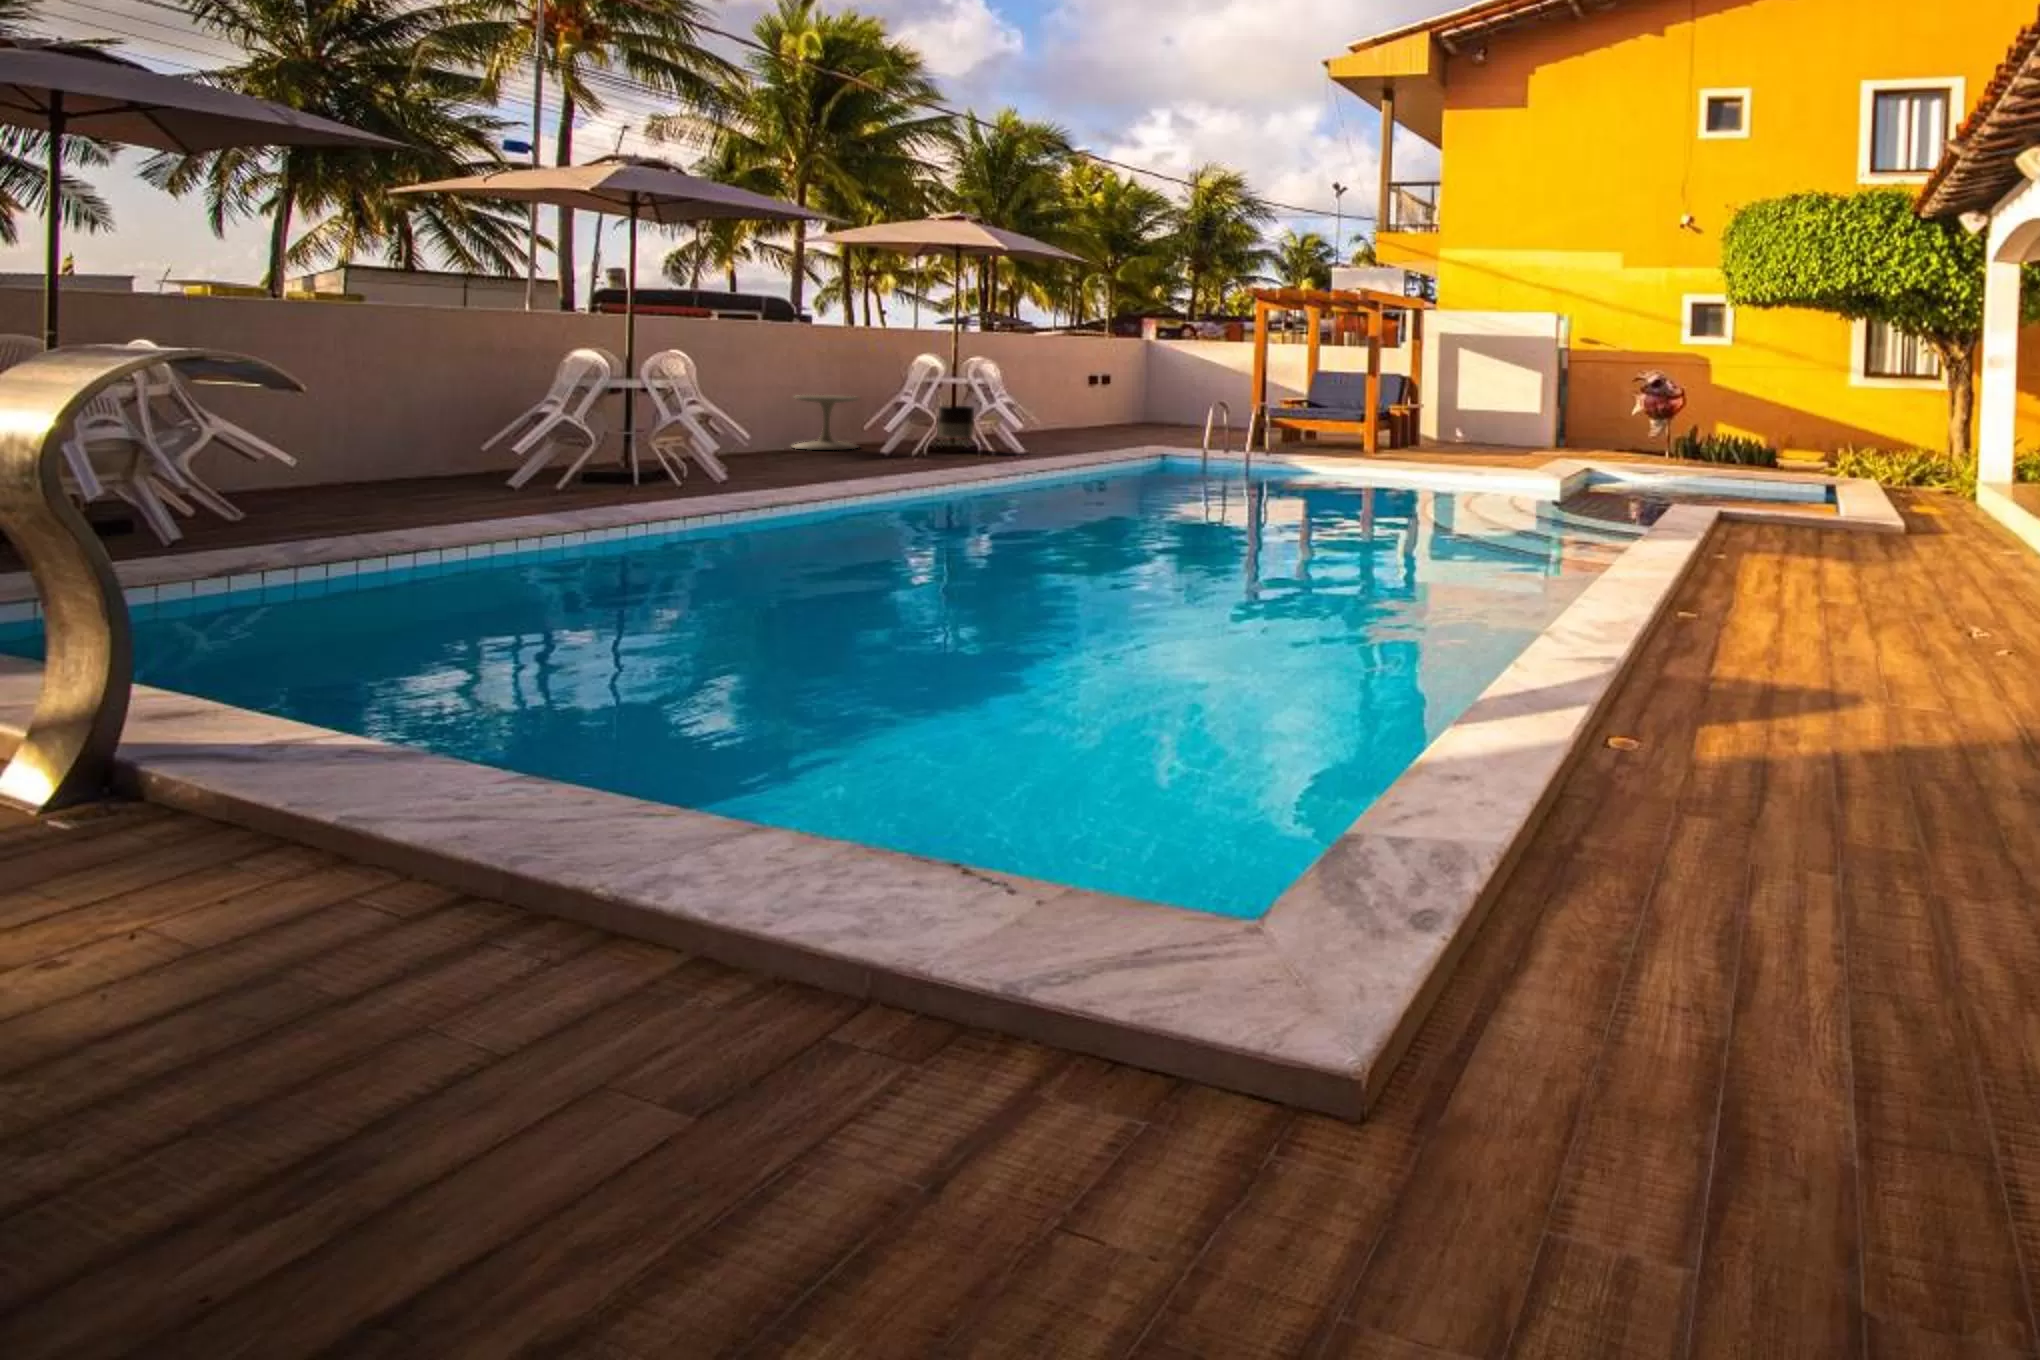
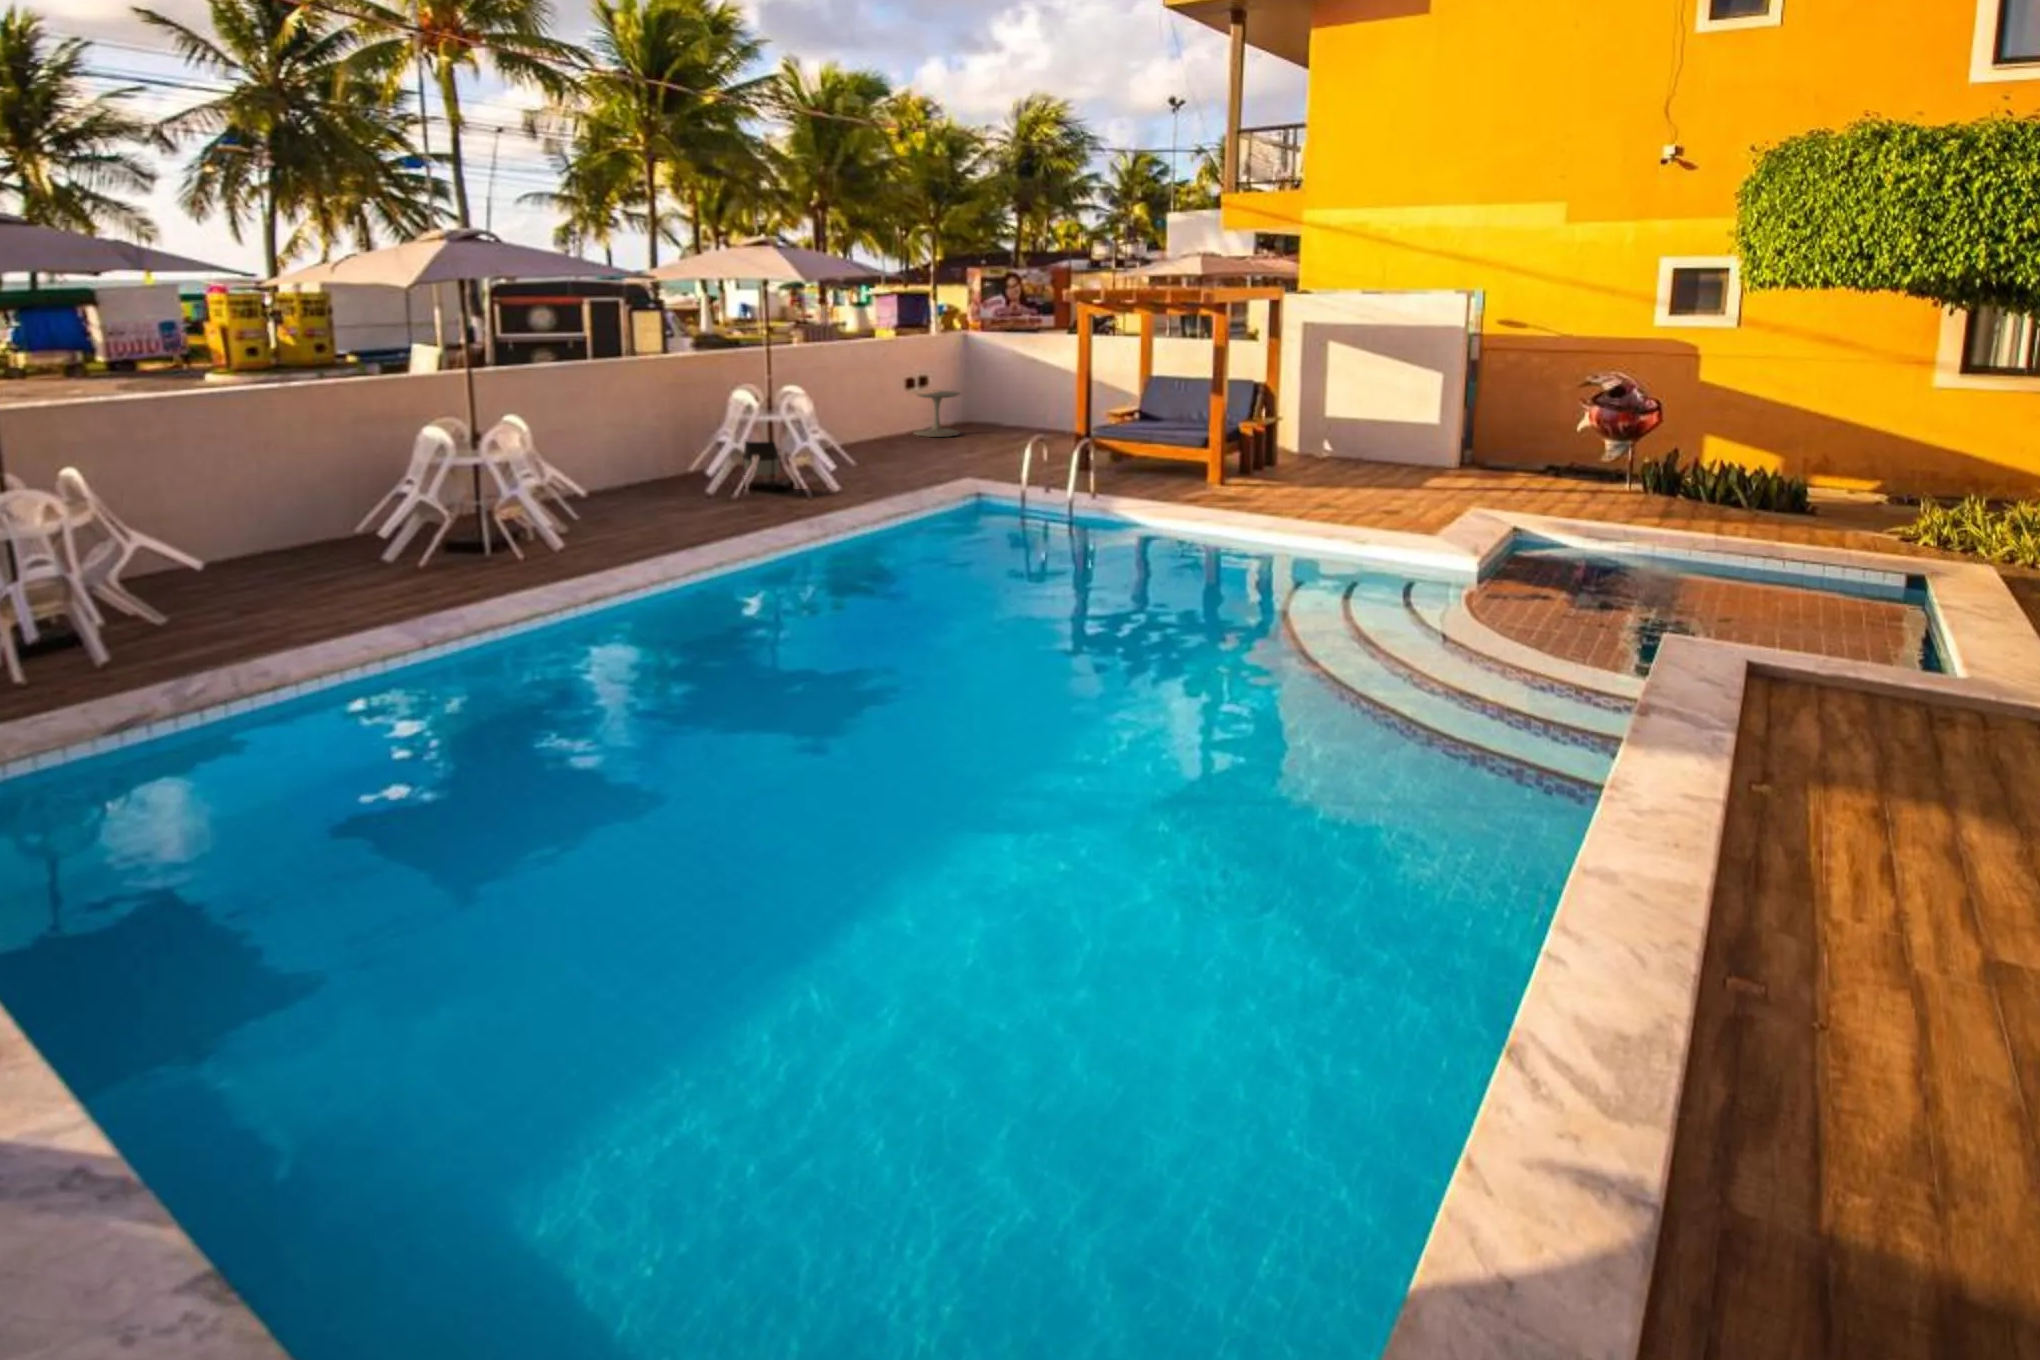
side table: present [793,395,859,450] -> present [914,391,960,437]

